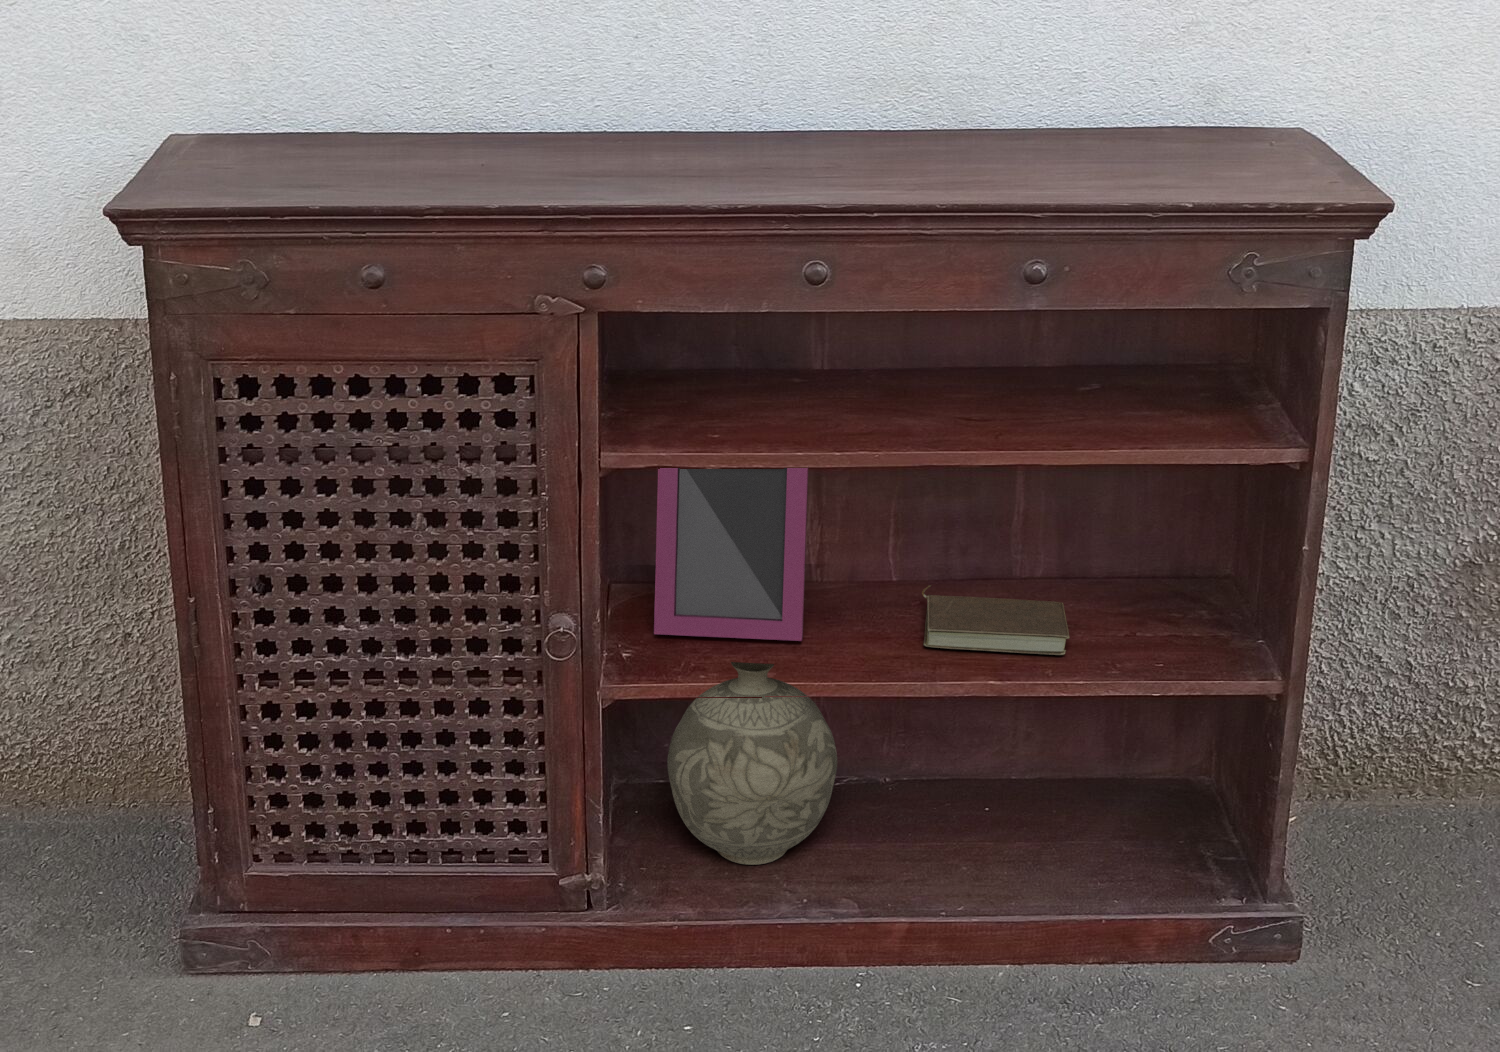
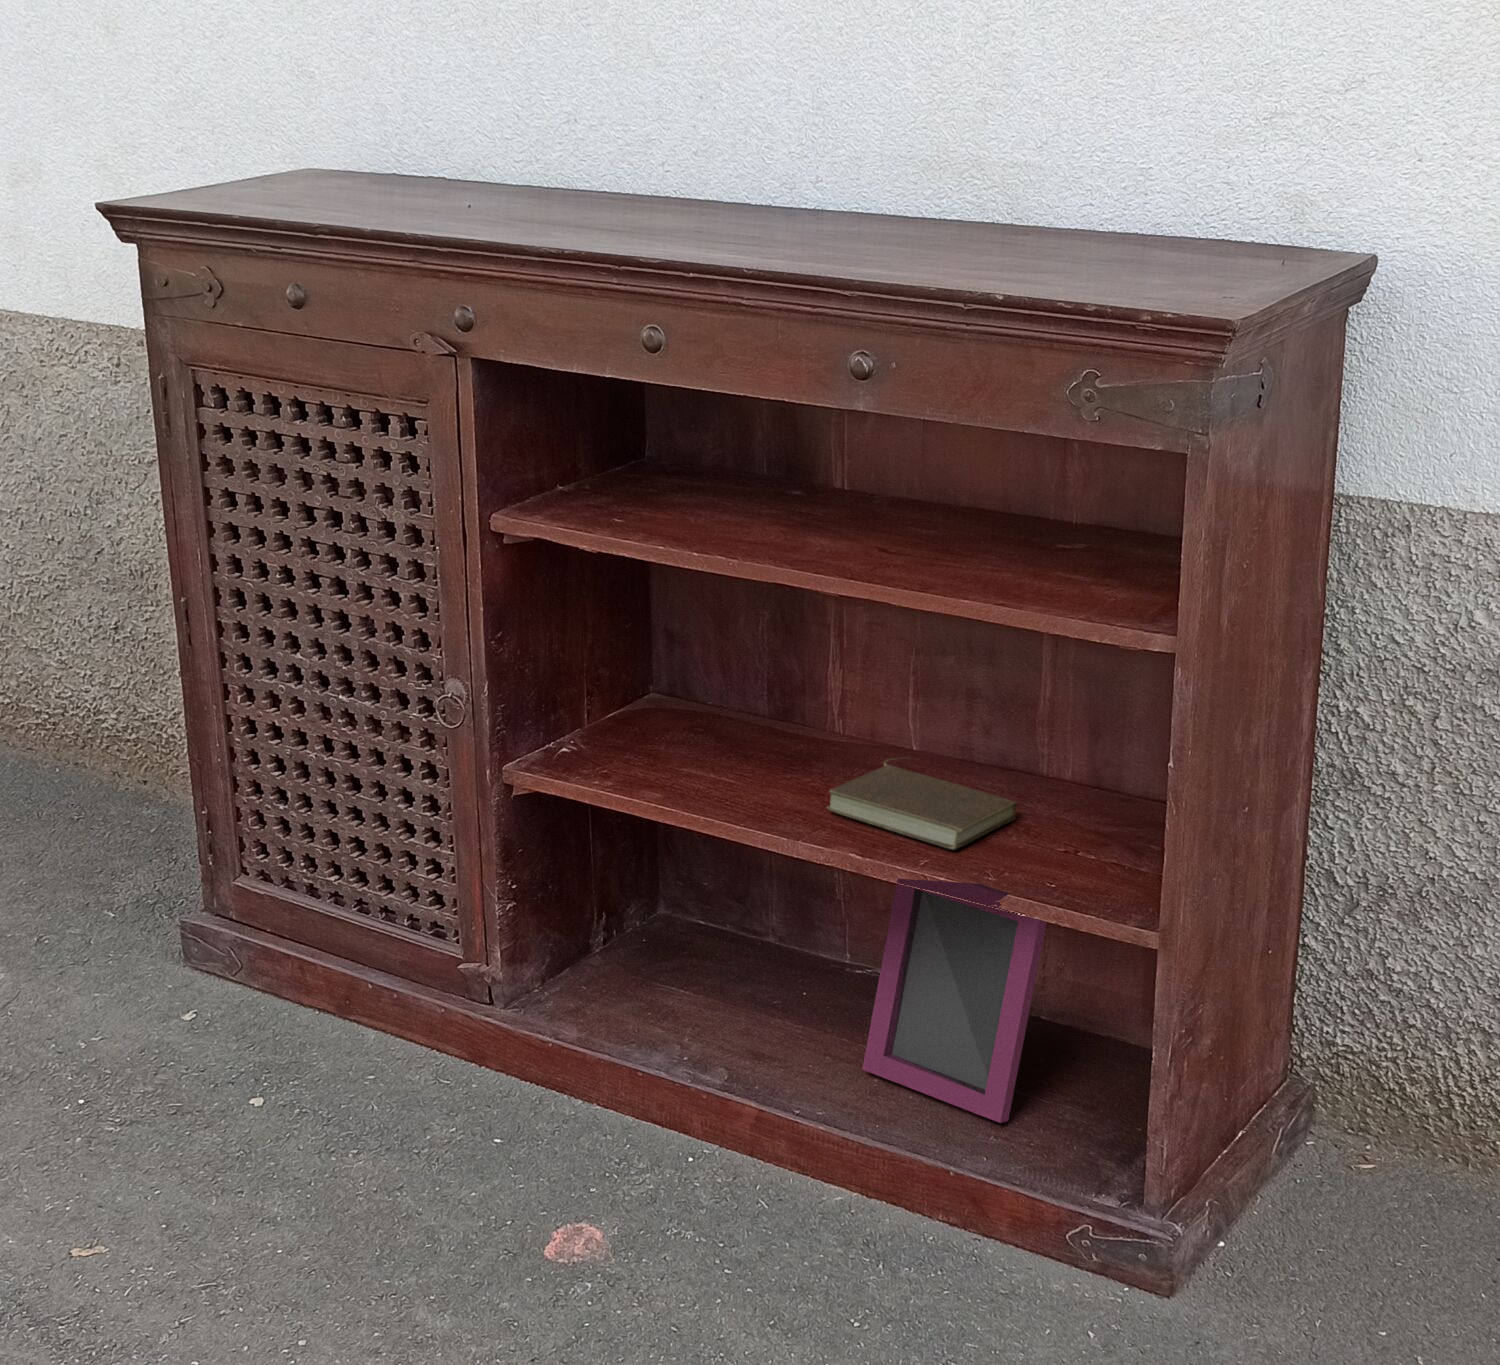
picture frame: present [654,468,808,641] -> present [862,879,1047,1123]
decorative vase: present [667,662,837,865] -> none [600,784,778,1013]

